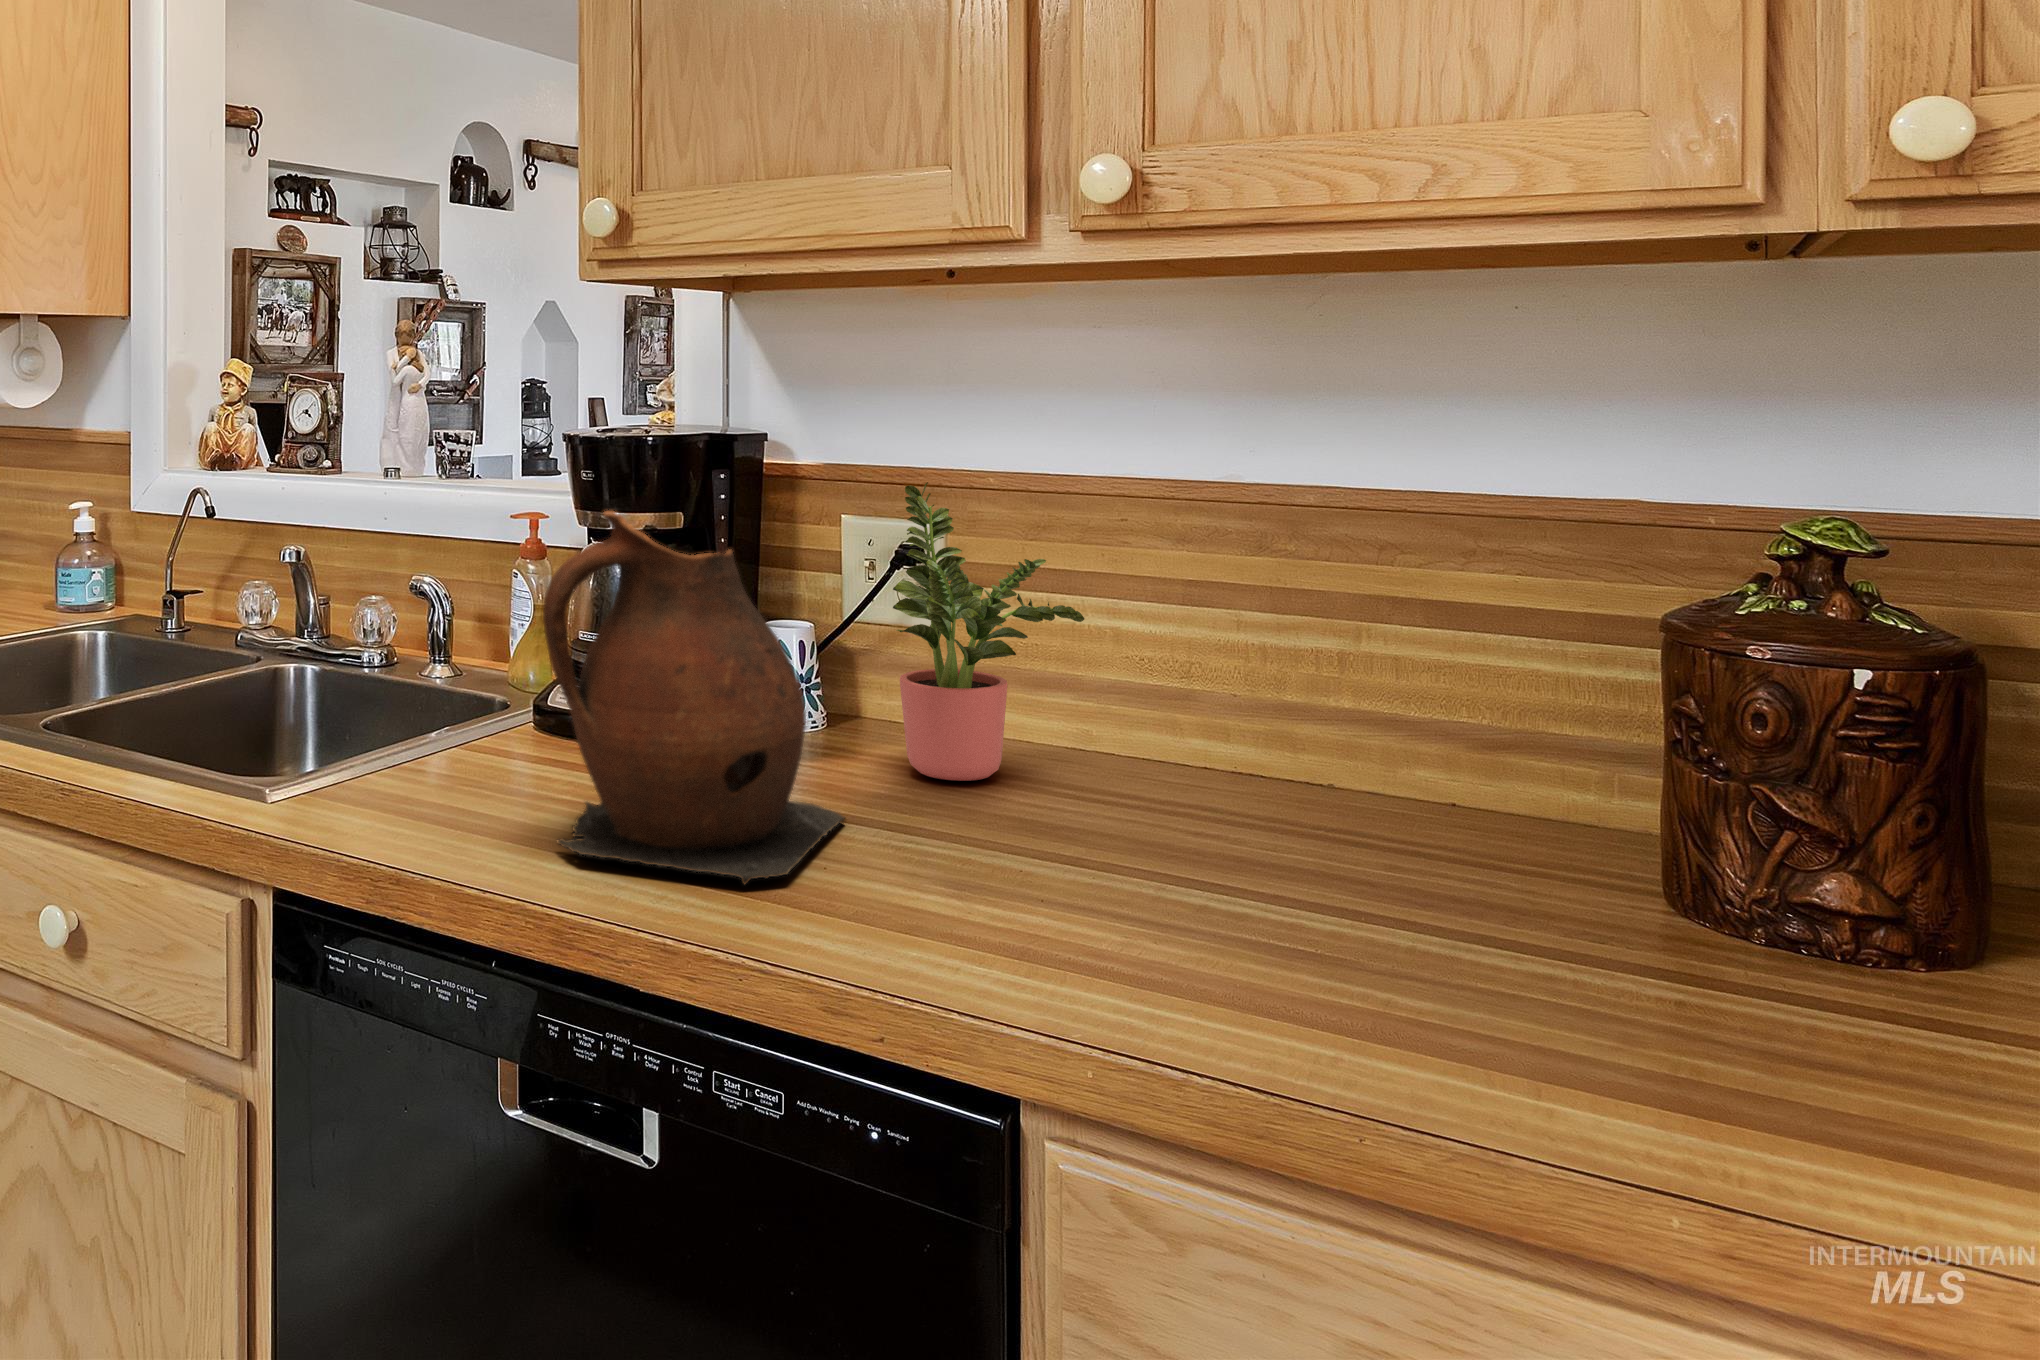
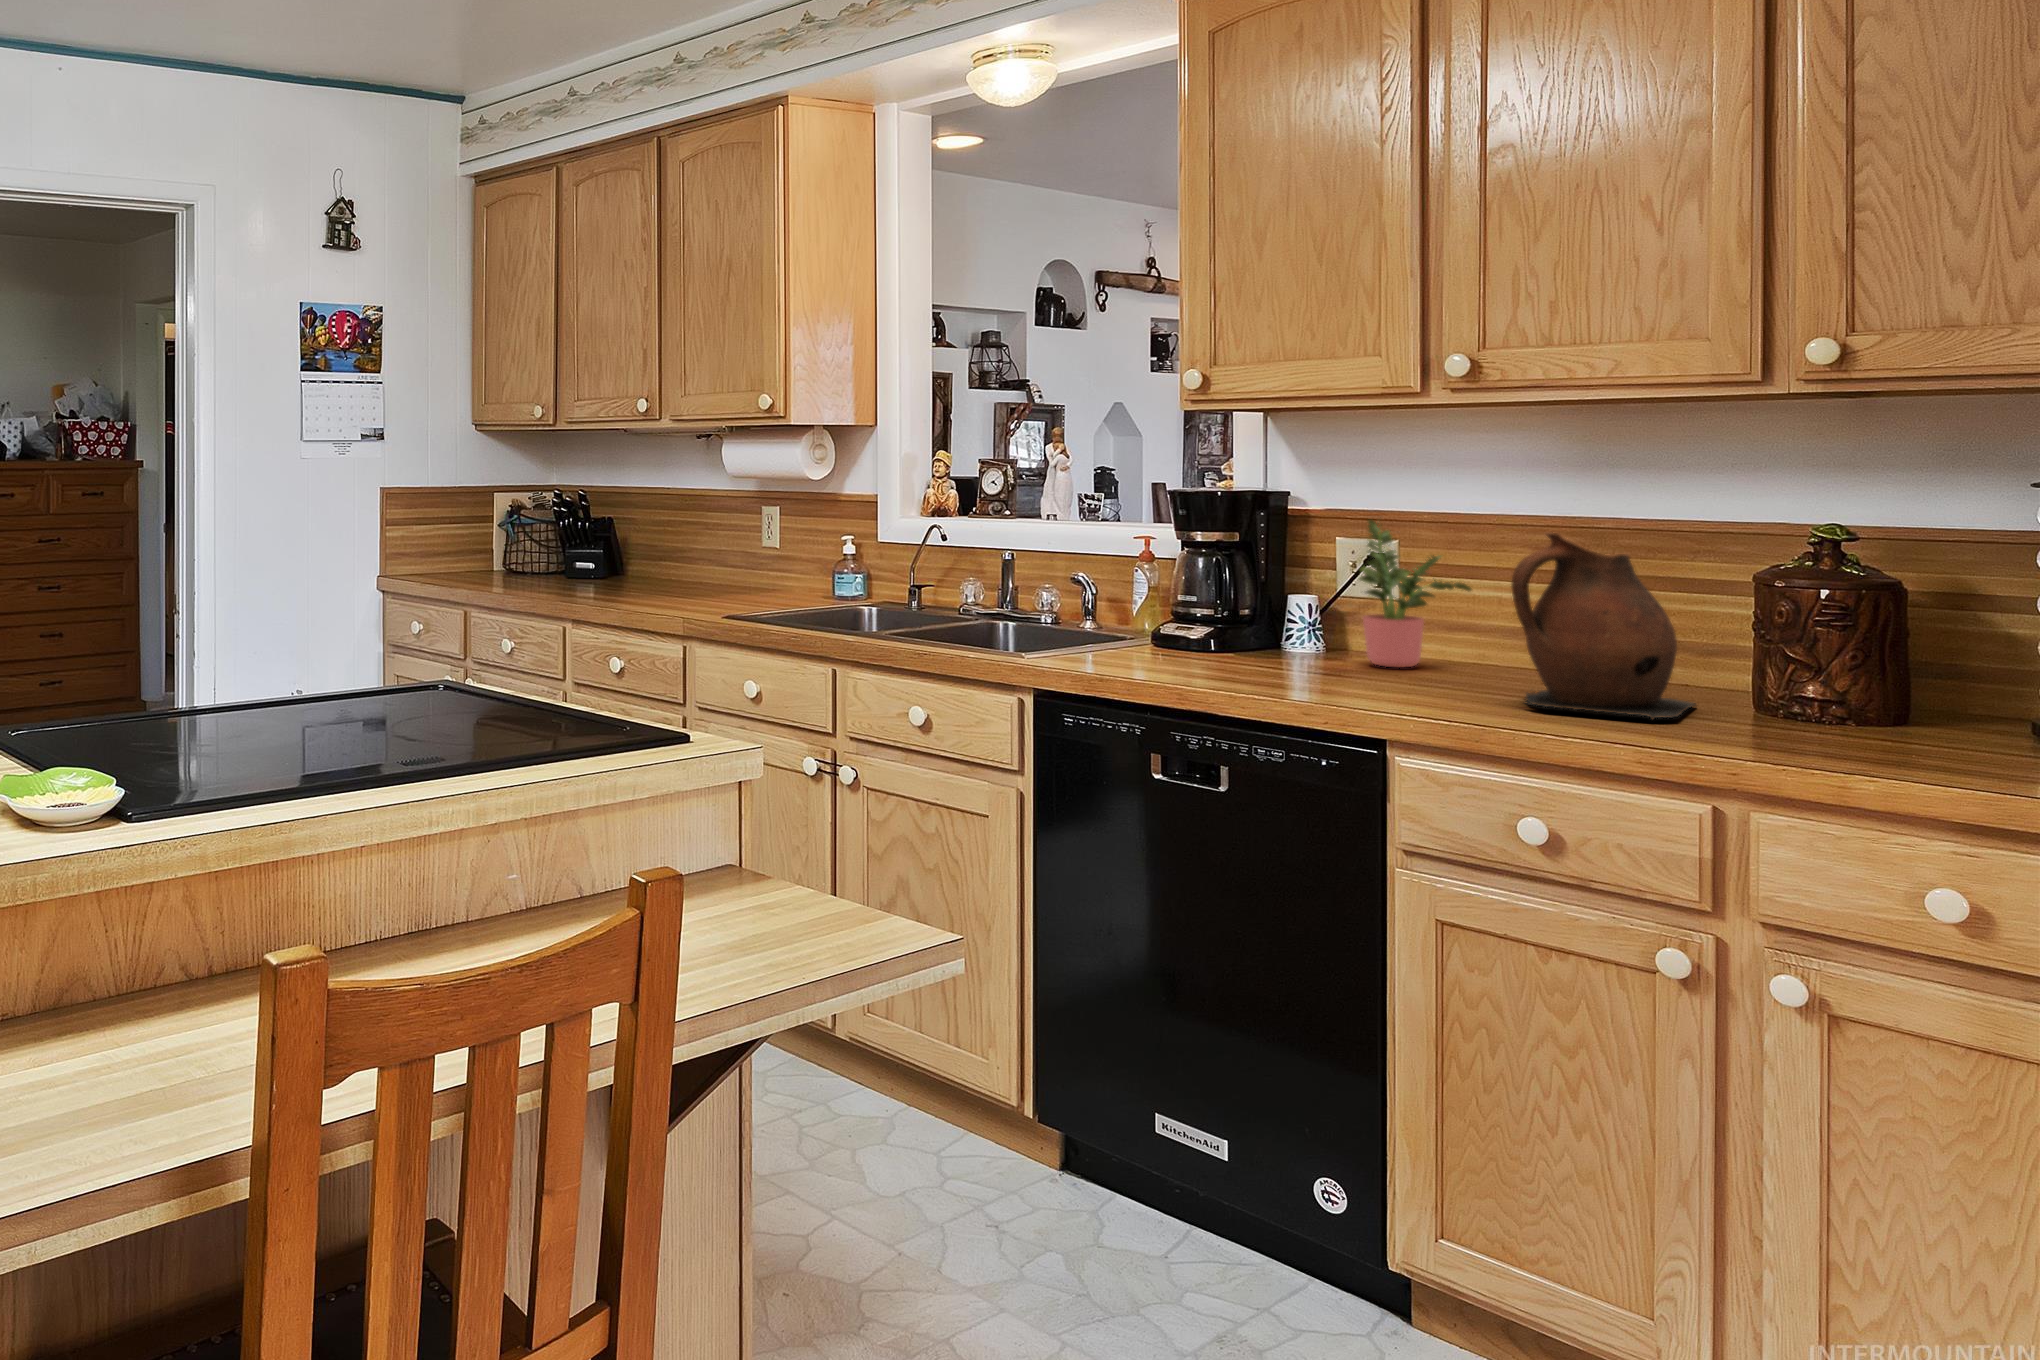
ceramic pitcher: present [543,511,845,885] -> present [1511,532,1696,720]

